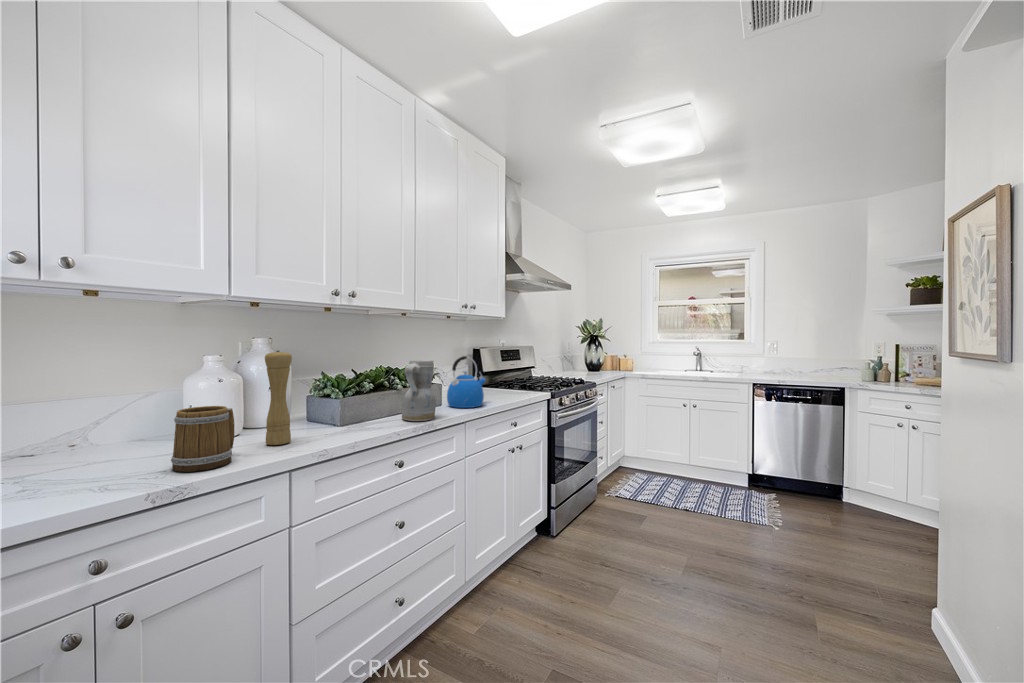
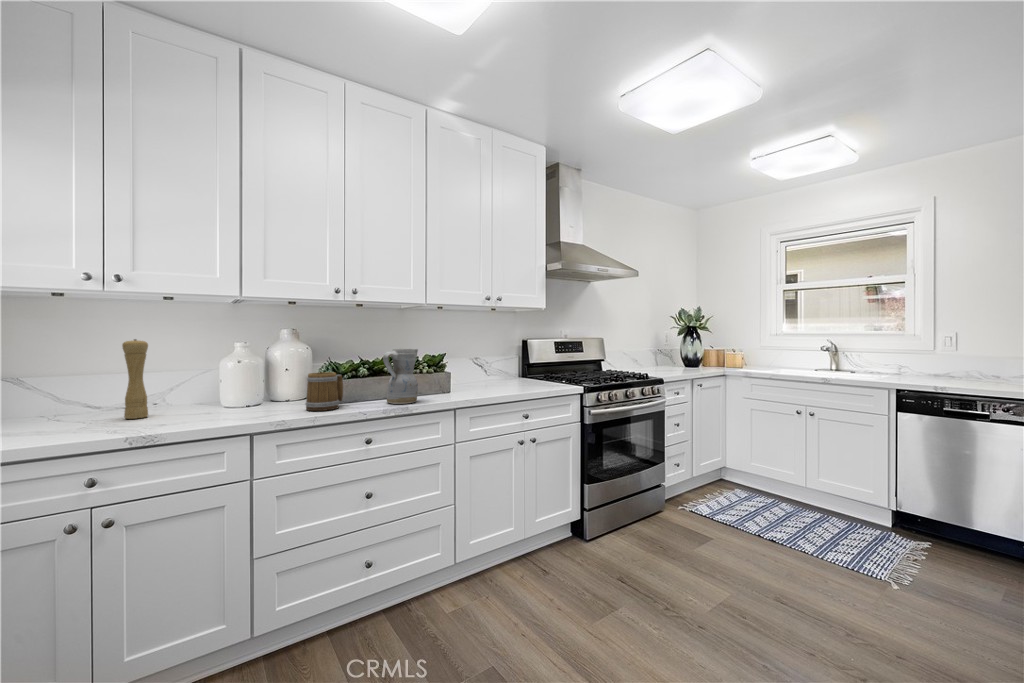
pepper mill: present [265,351,292,445] -> present [122,339,148,419]
kettle: present [447,356,486,408] -> none [449,346,492,396]
mug: present [171,406,234,472] -> present [305,372,343,411]

